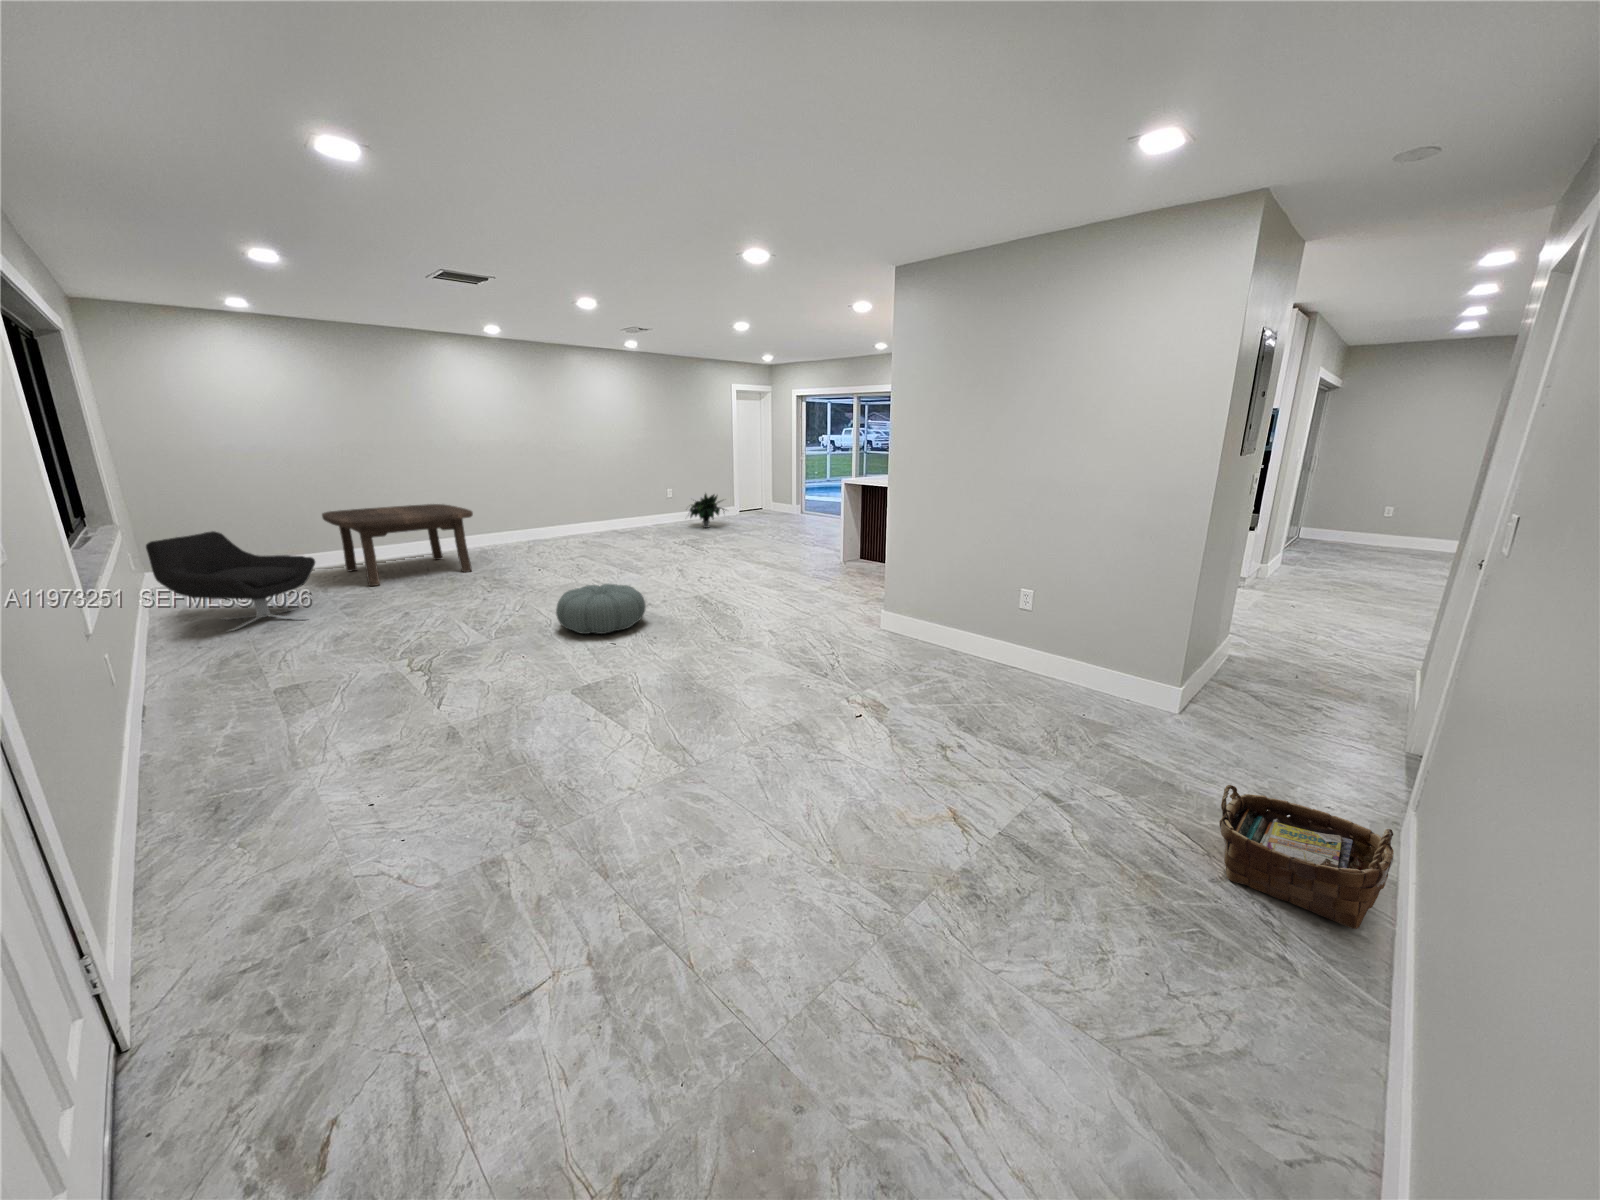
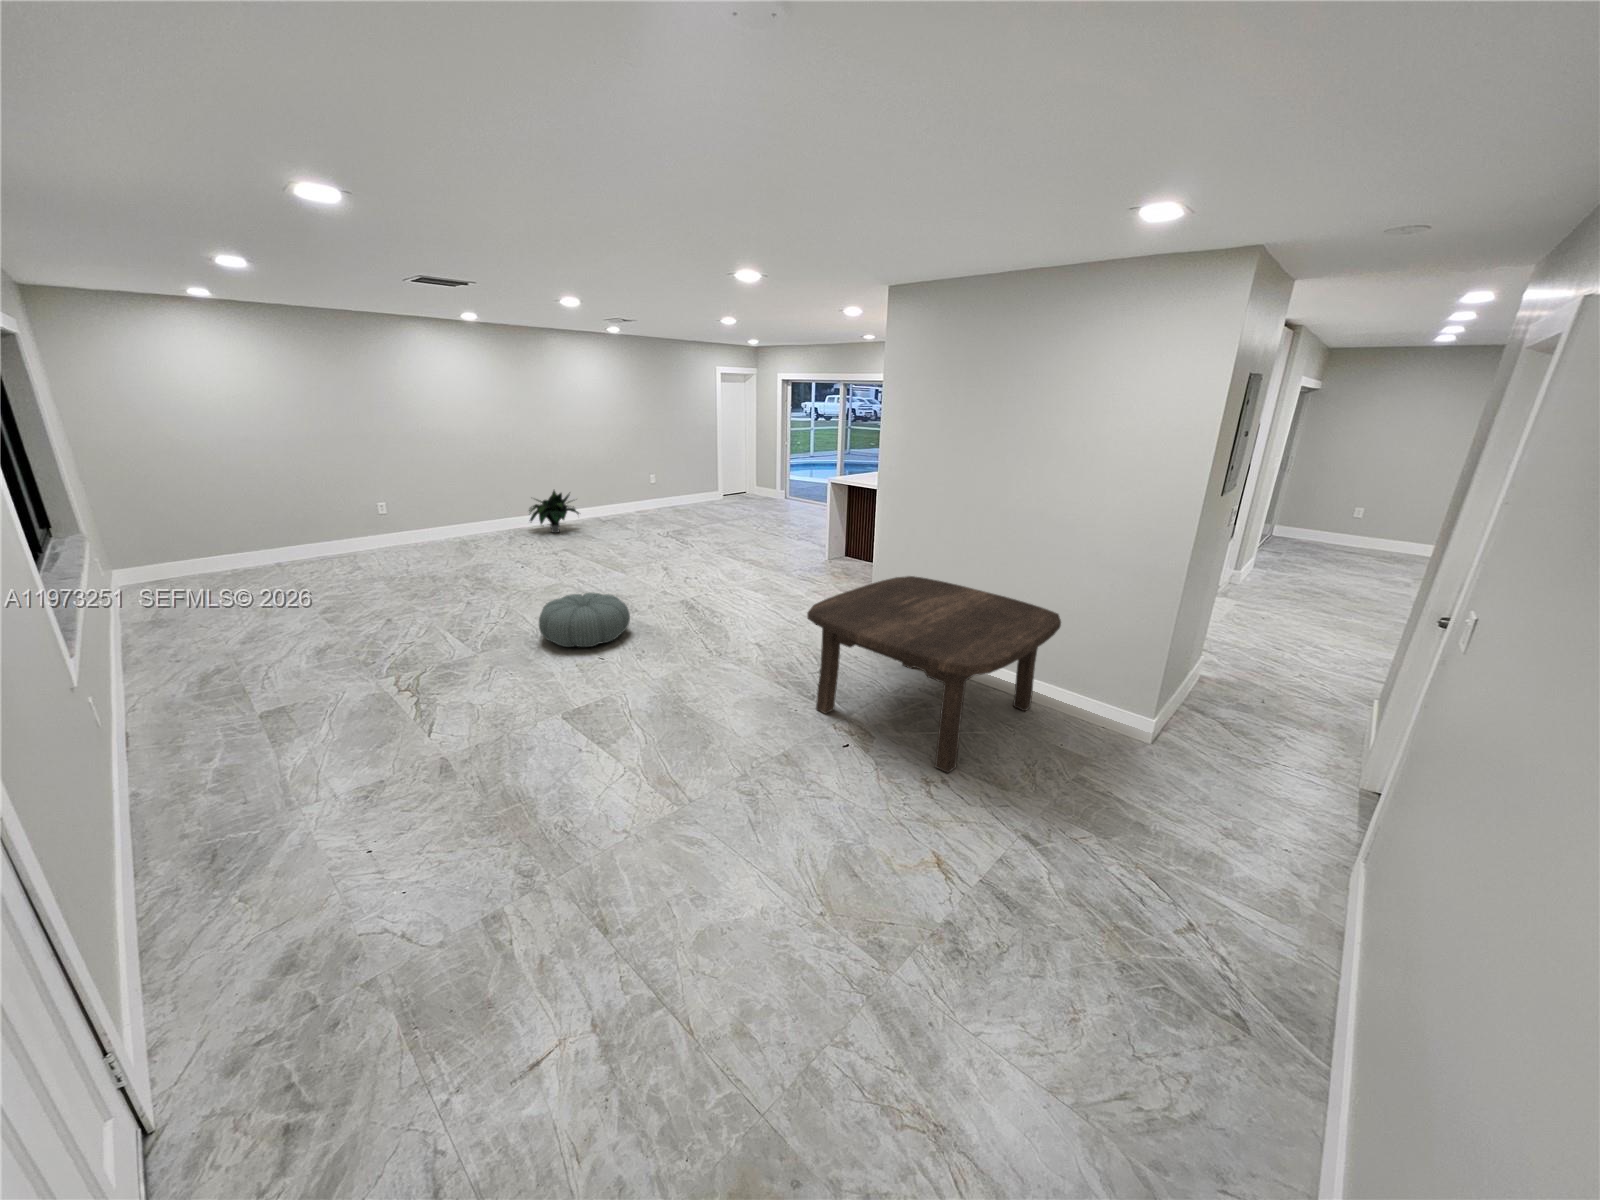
potted plant: present [690,494,724,528] -> present [529,491,579,533]
coffee table: present [322,504,473,586] -> present [807,576,1061,773]
lounge chair: present [146,531,315,631] -> none [101,534,283,642]
woven basket: present [1219,785,1394,929] -> none [1187,841,1344,985]

